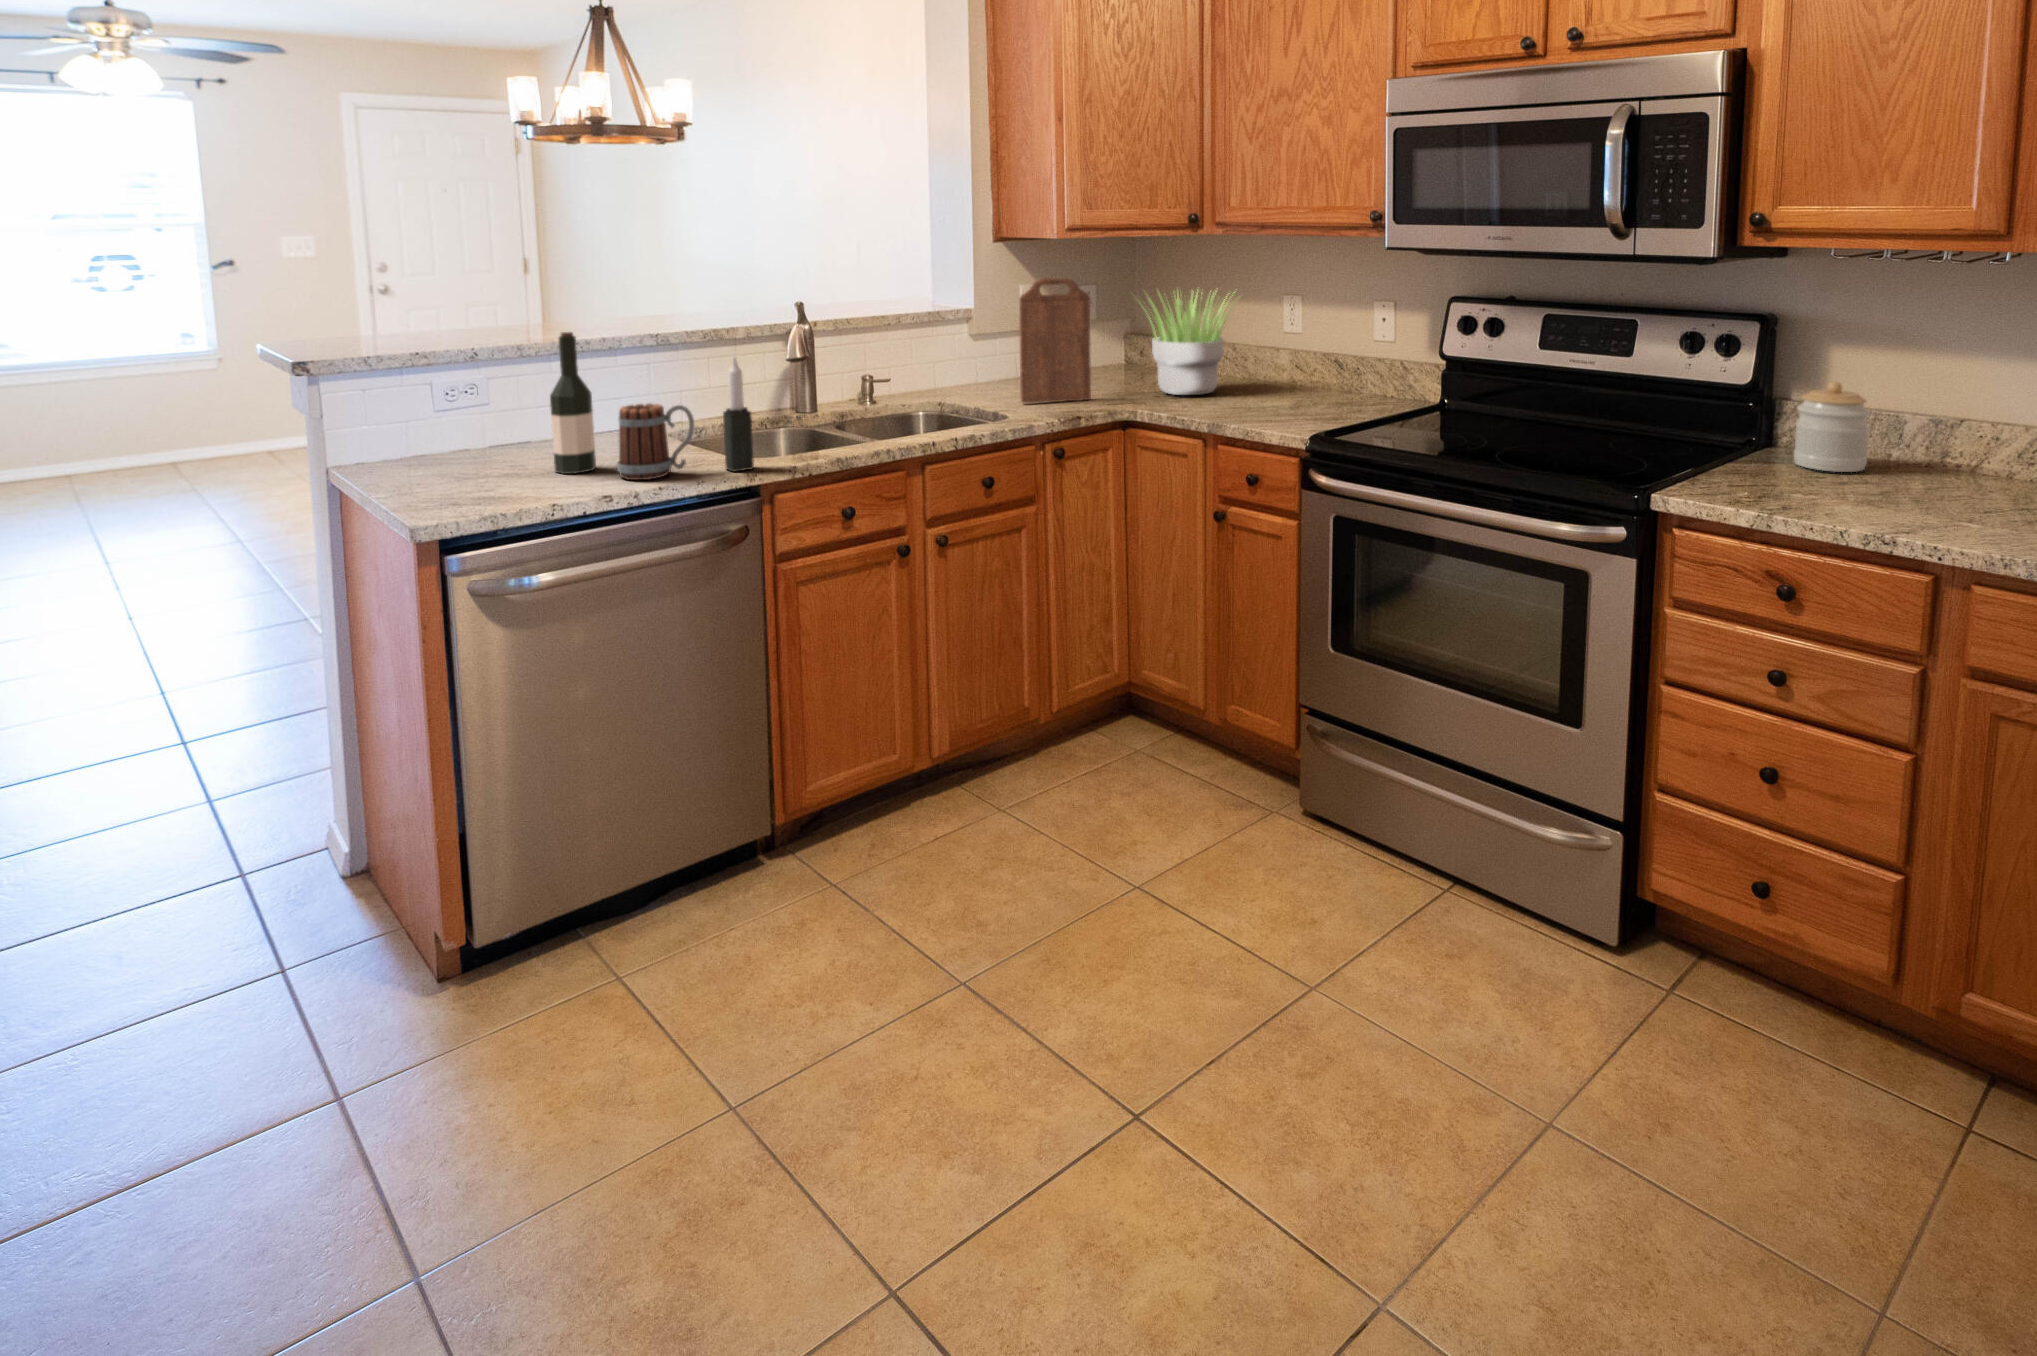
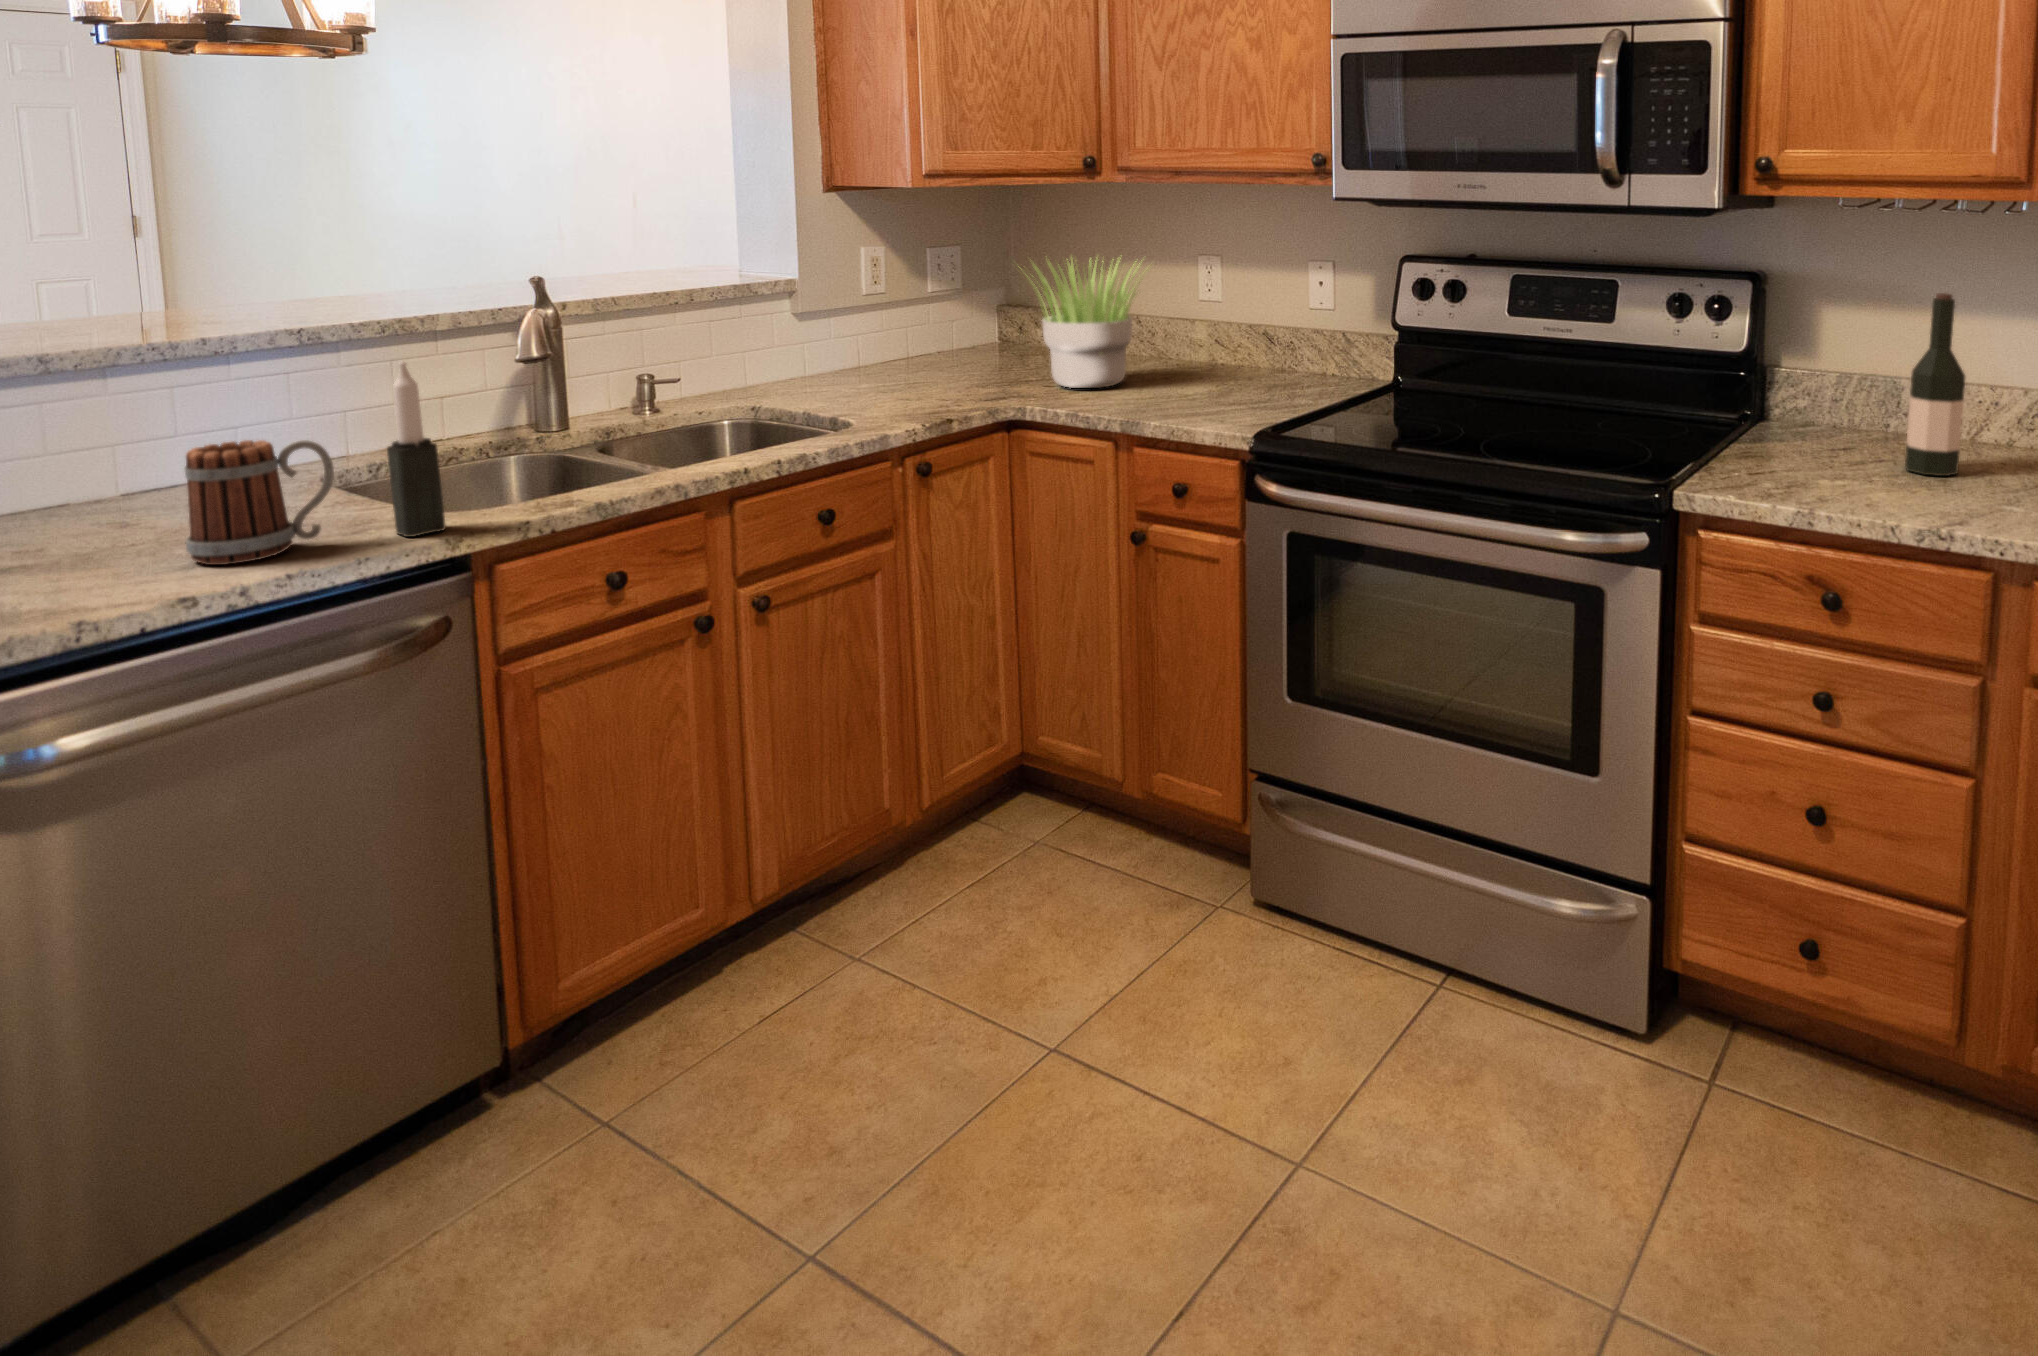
cutting board: present [1019,278,1091,403] -> none [864,243,965,407]
wine bottle: present [550,332,596,474] -> present [1905,293,1966,476]
jar: present [1794,381,1870,472] -> none [1794,350,1874,452]

